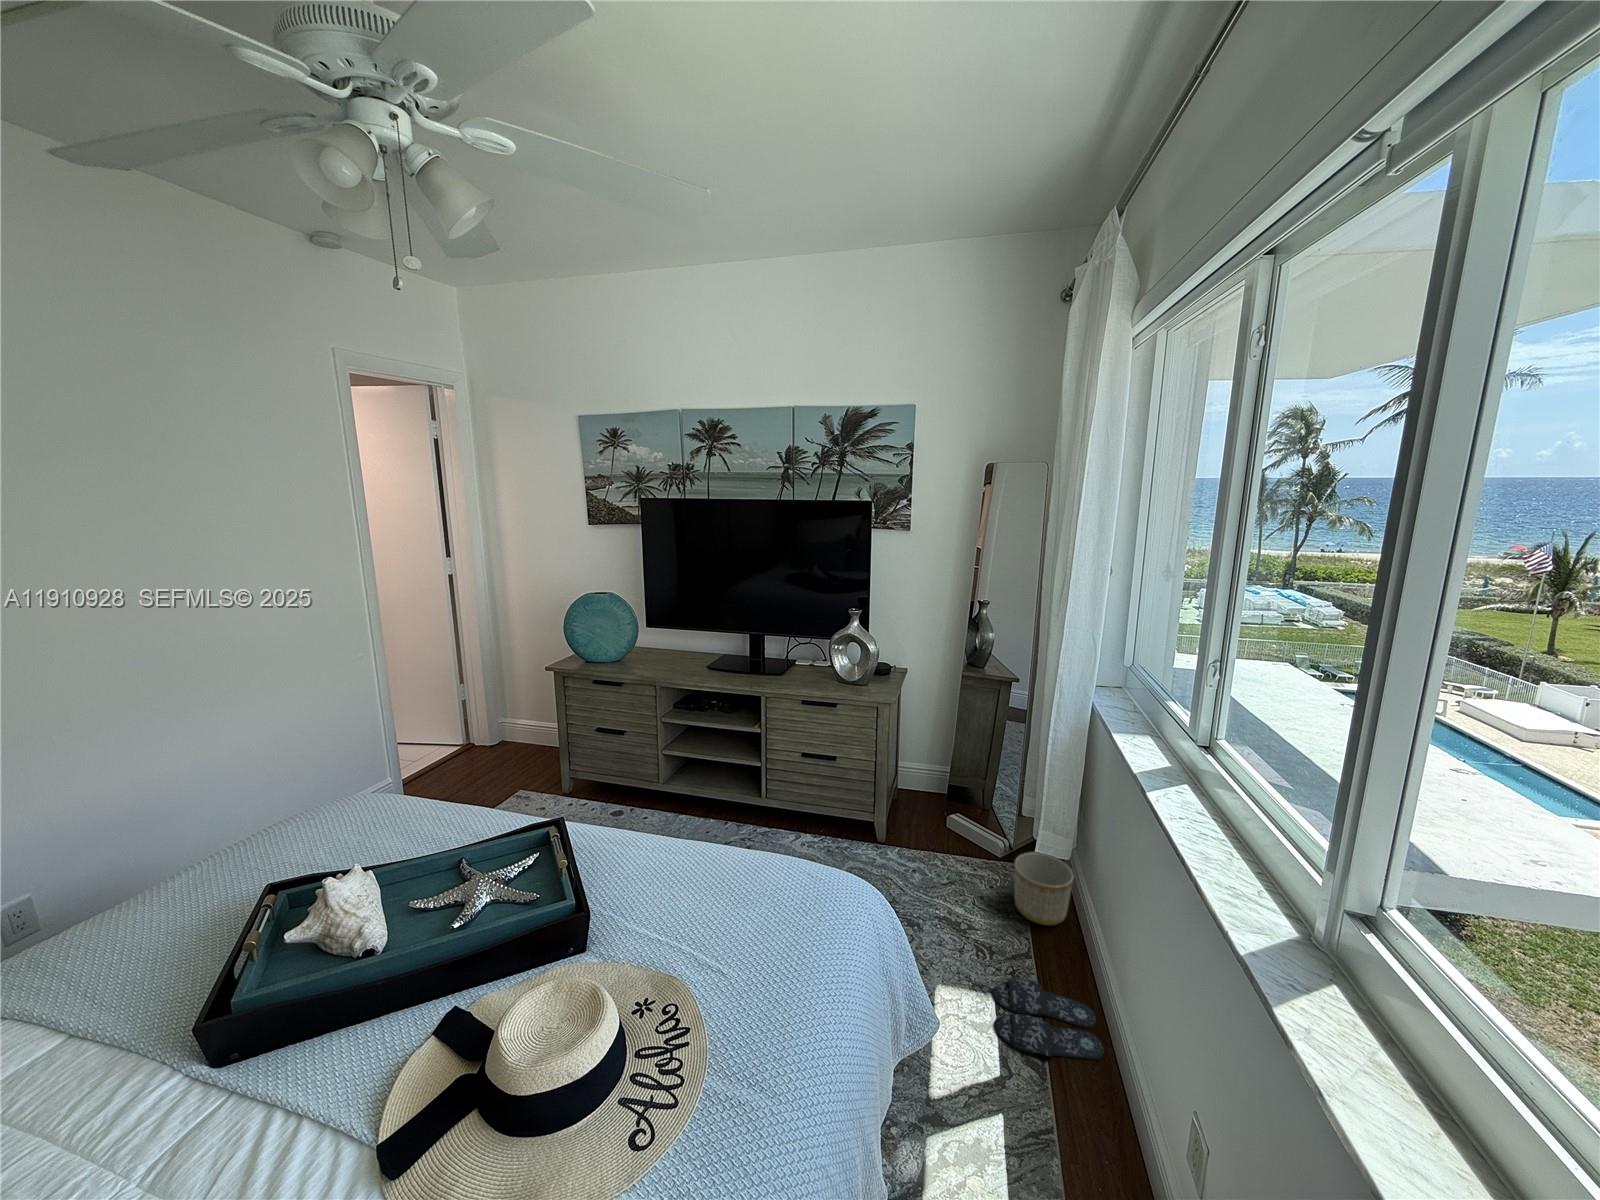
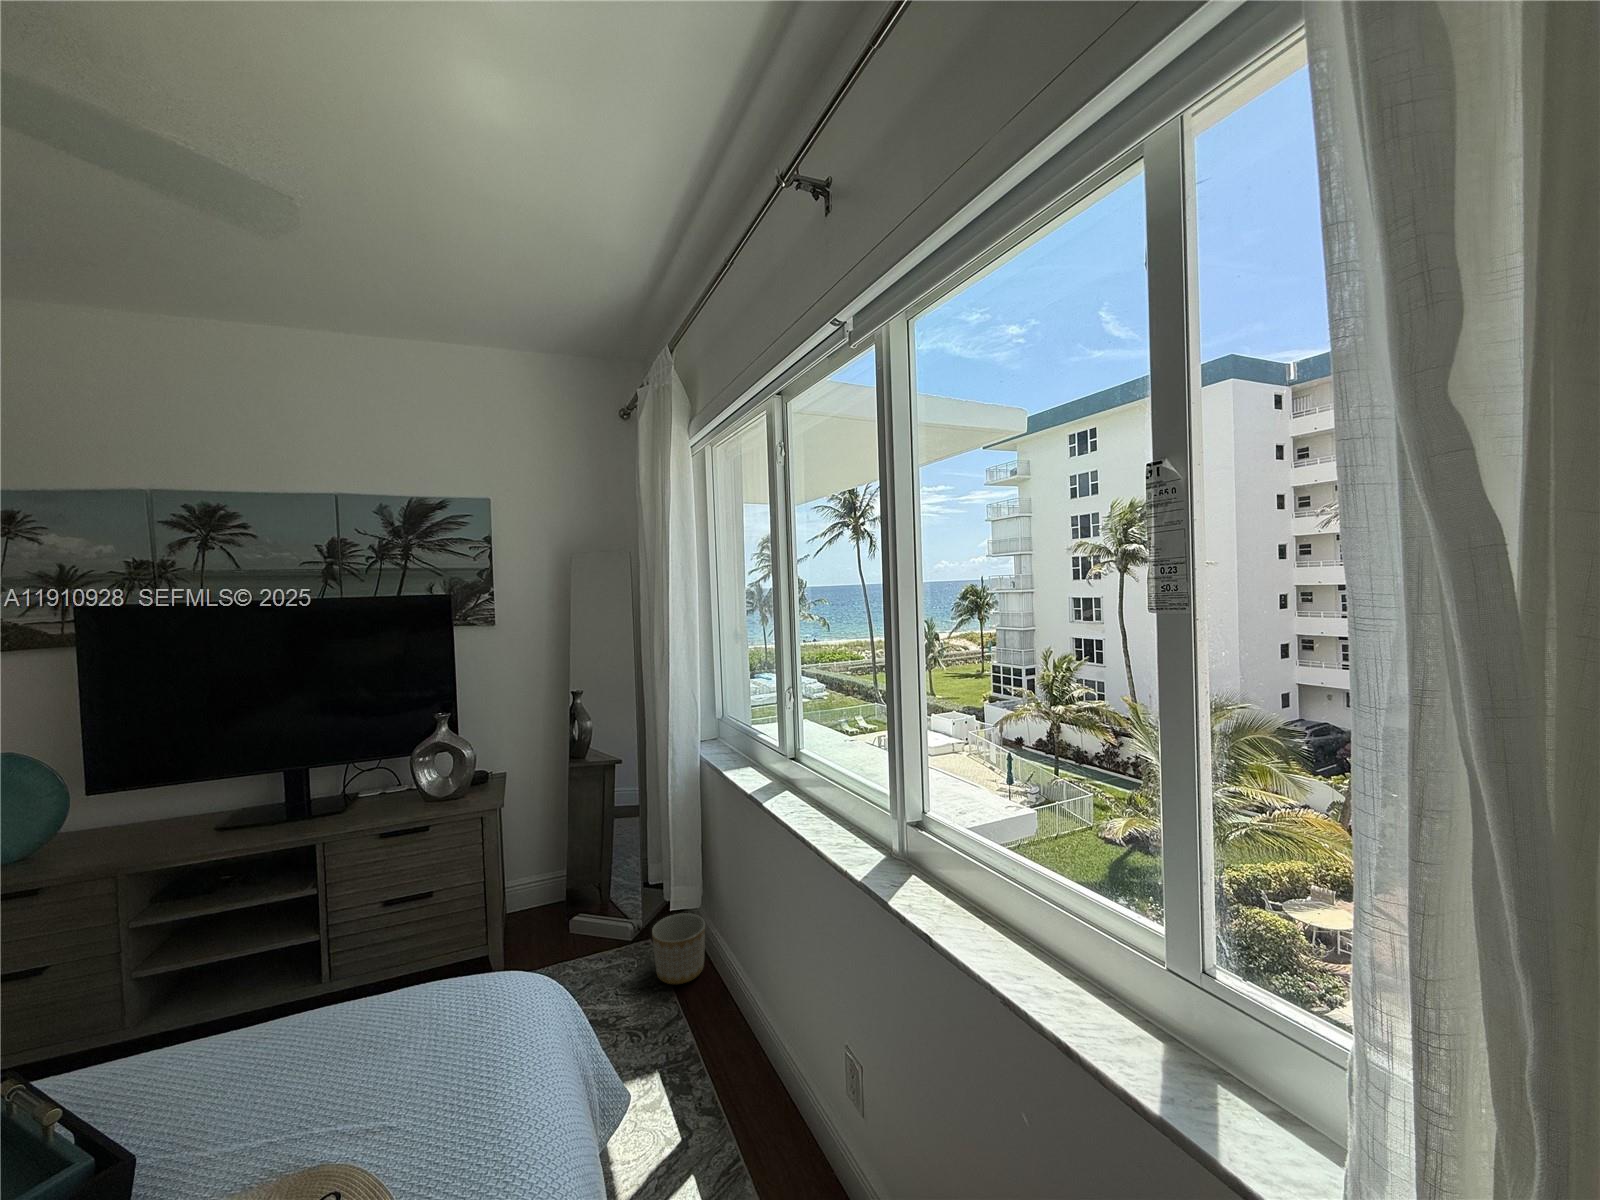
slippers: present [993,978,1104,1060] -> none [656,1030,760,1104]

